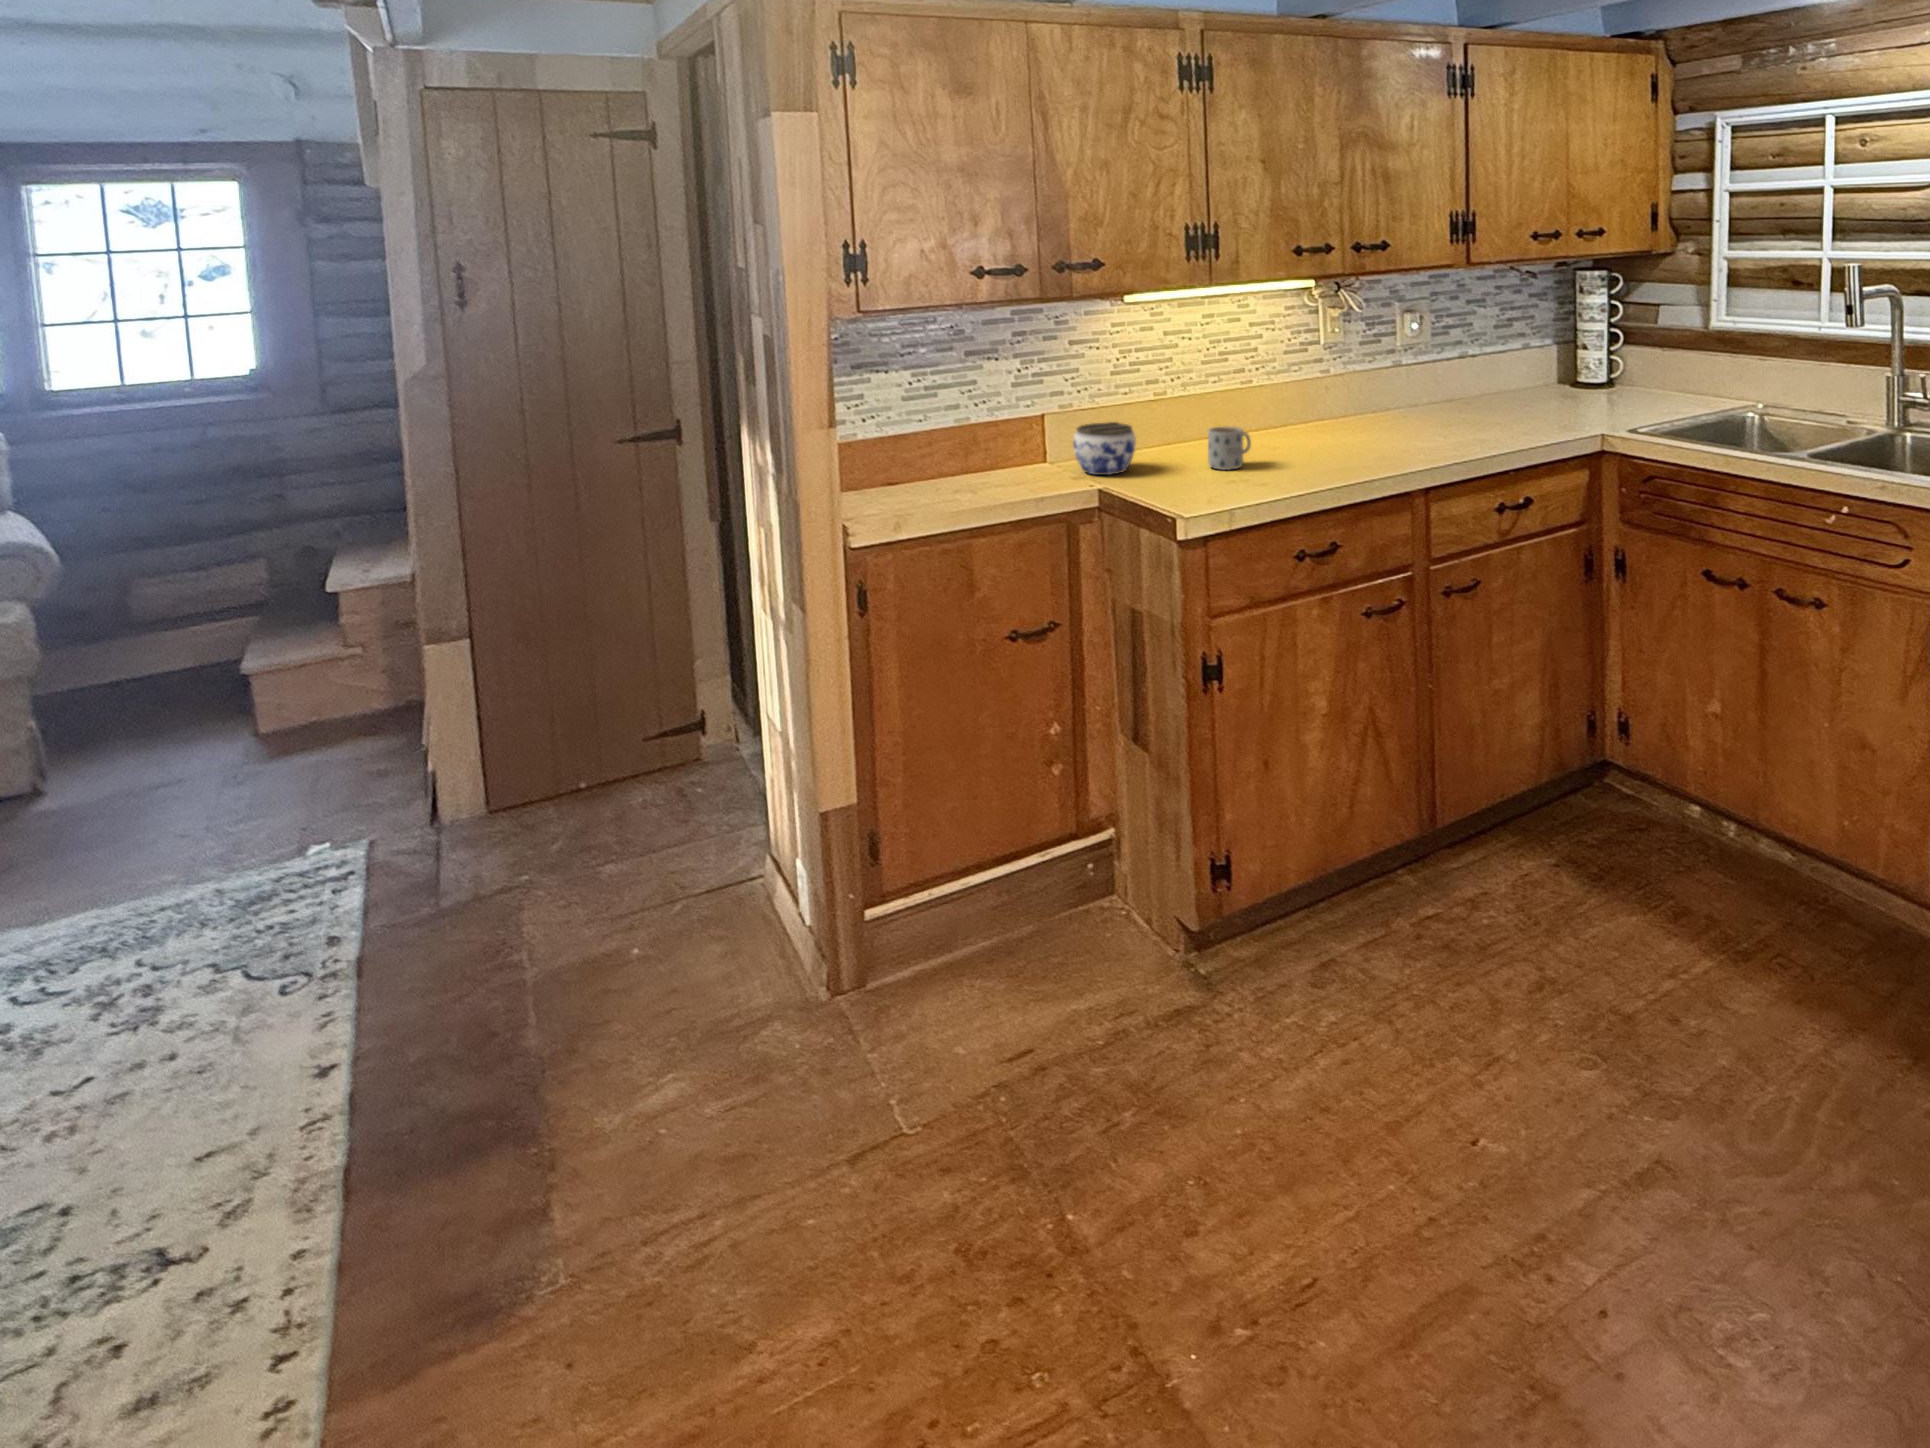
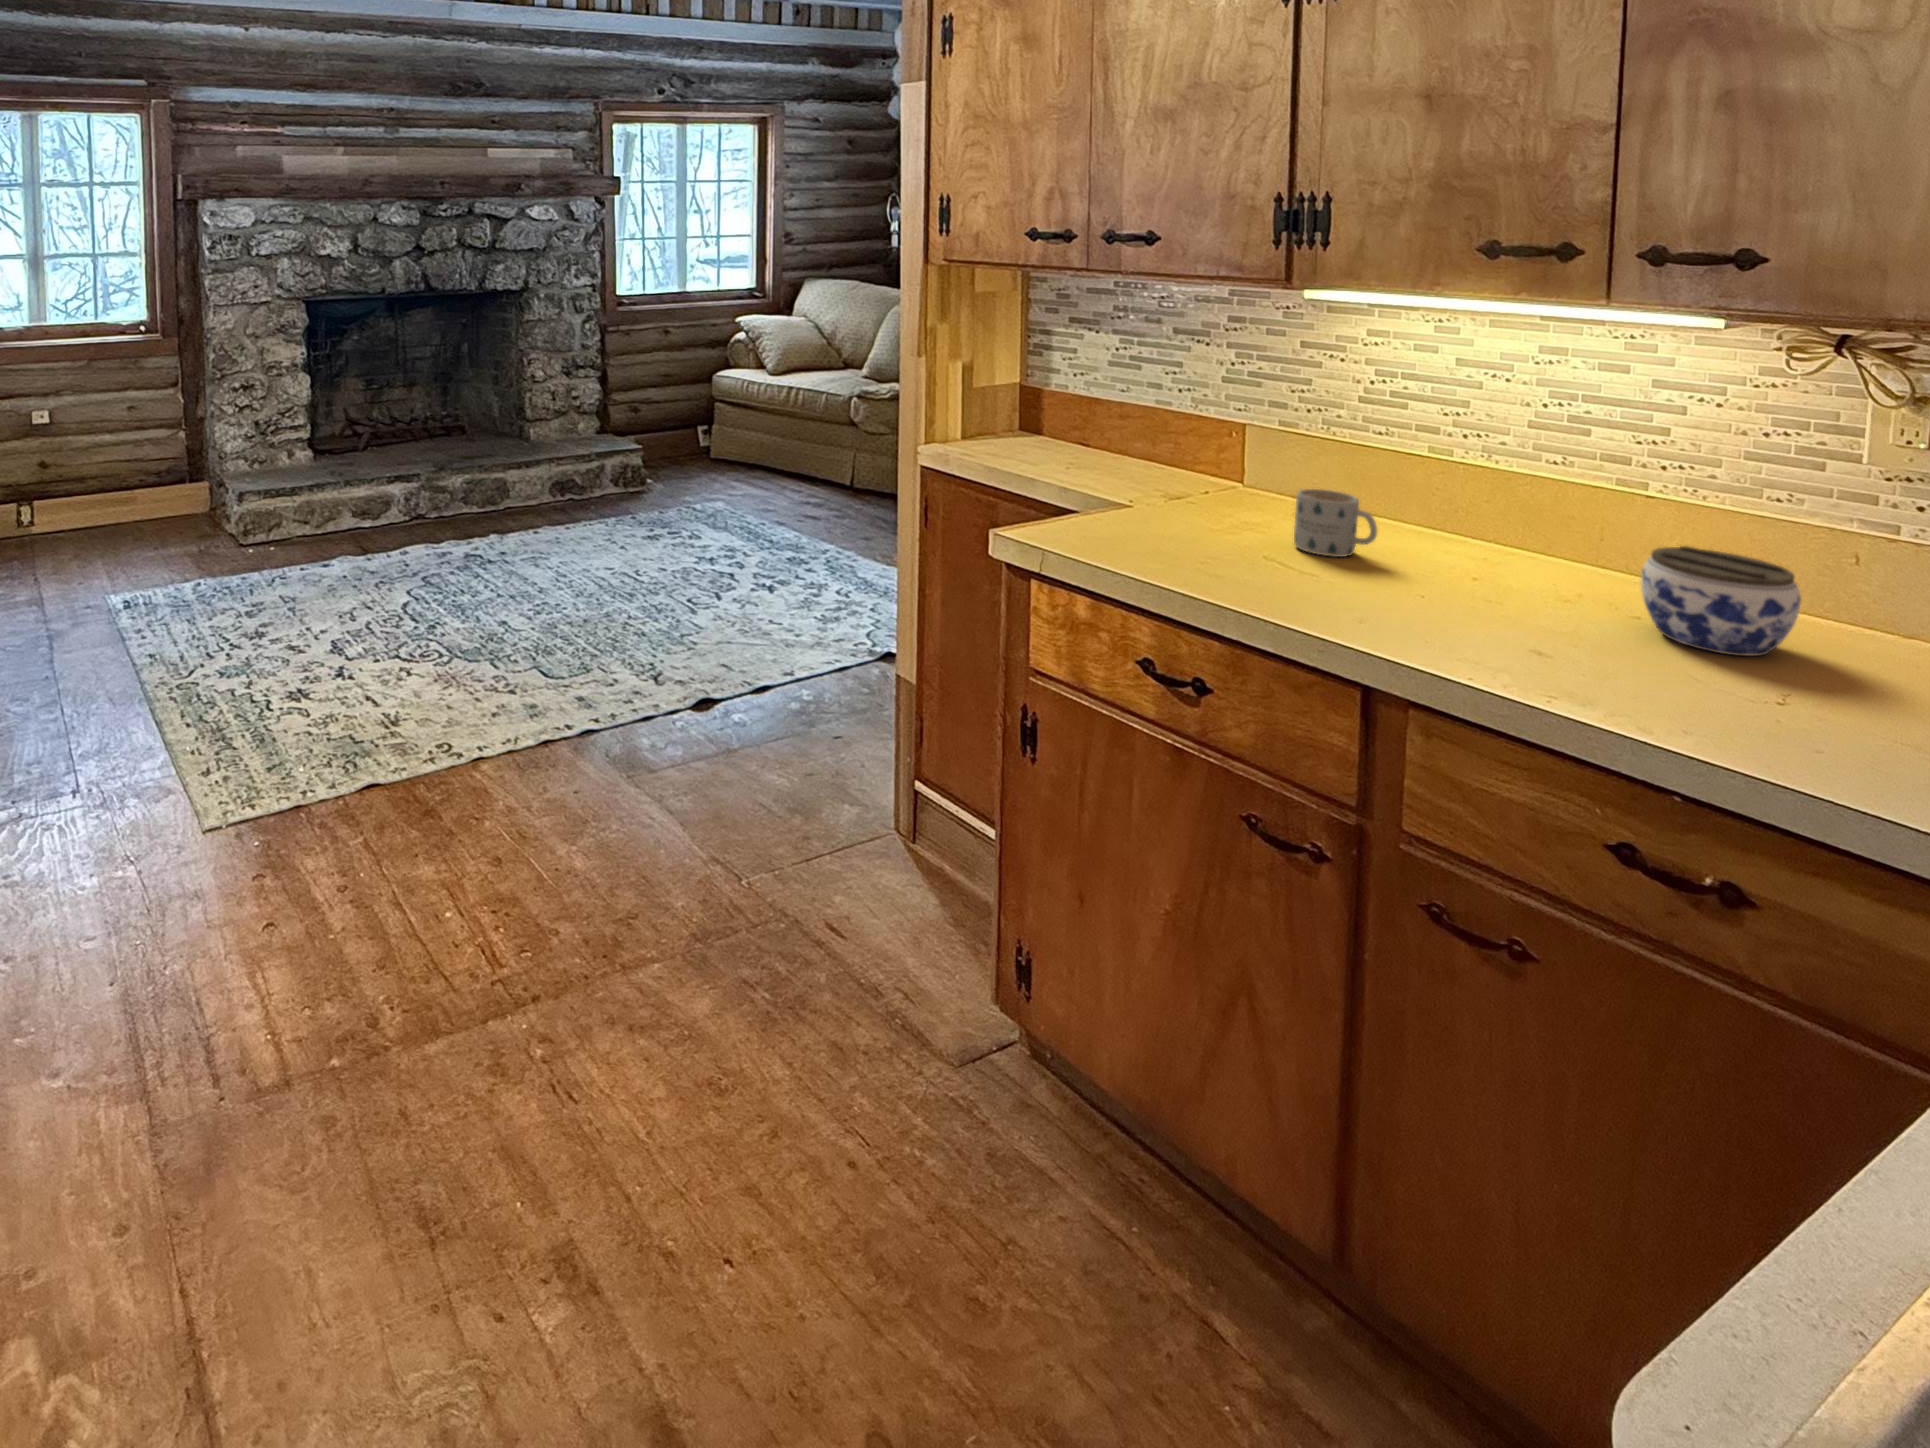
jar: present [1073,422,1136,475] -> present [1641,546,1801,656]

